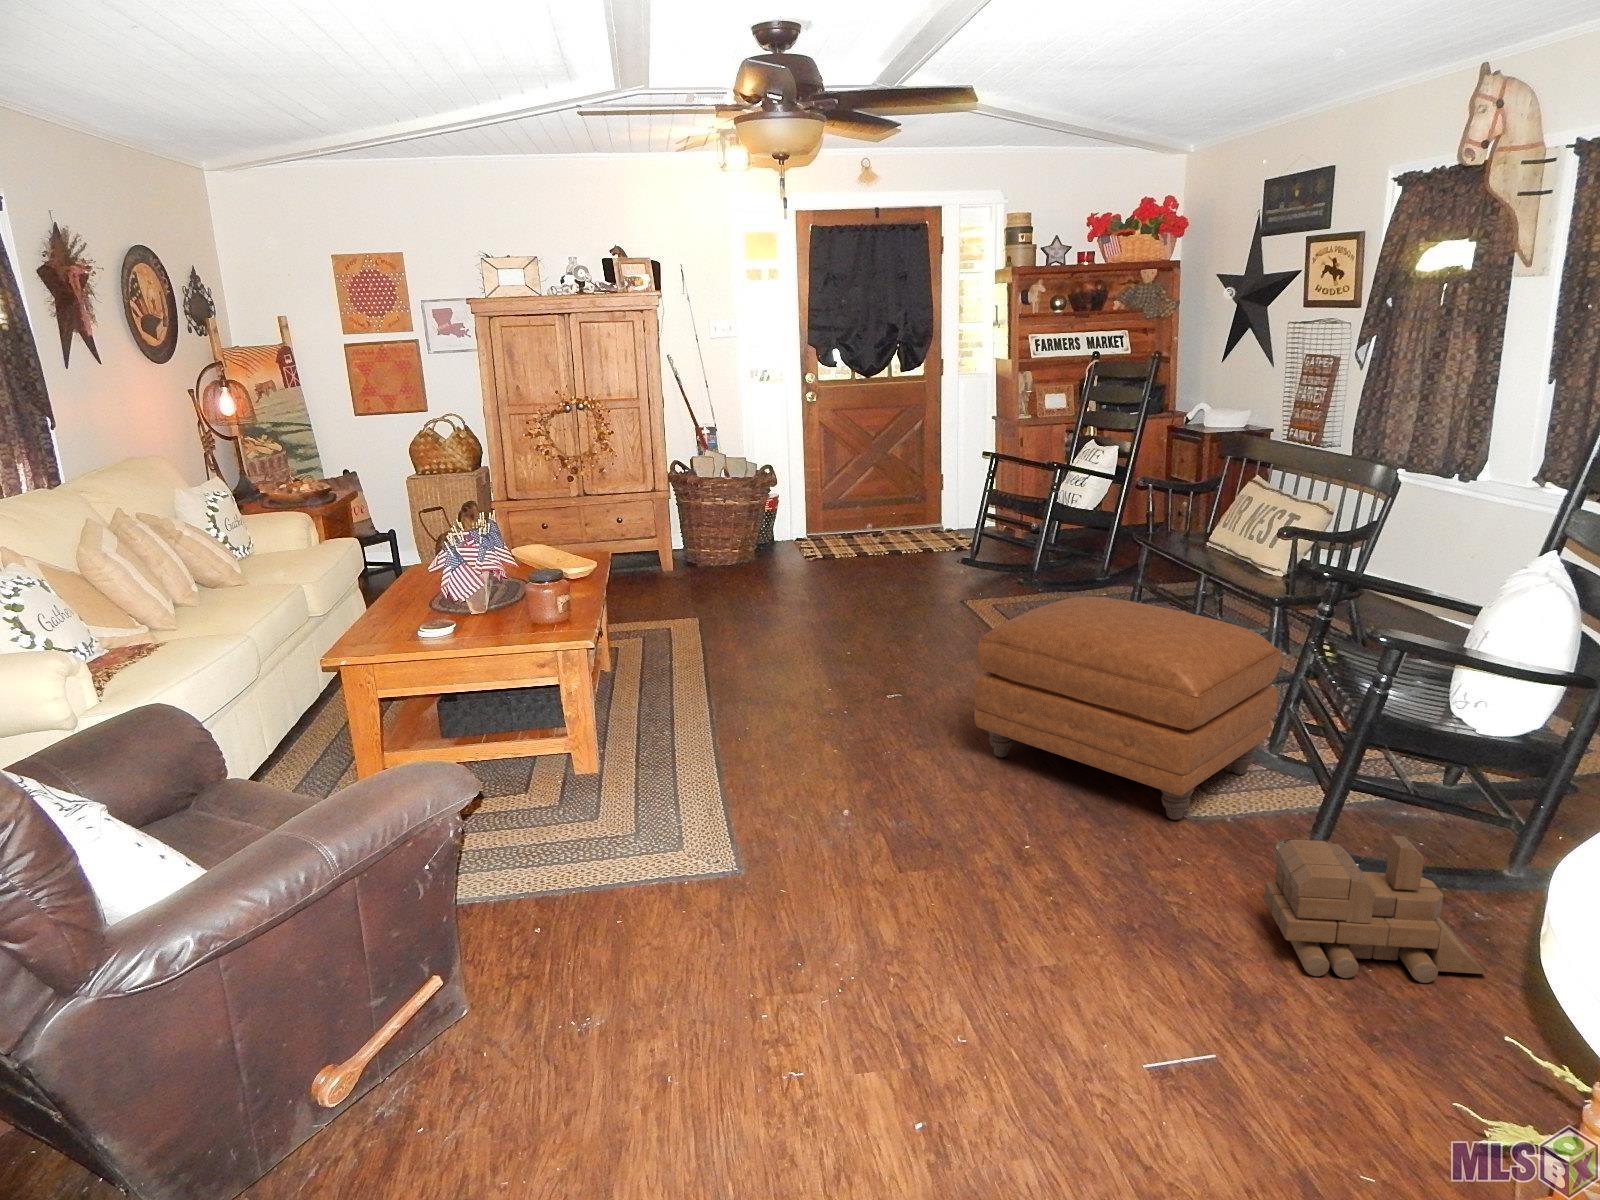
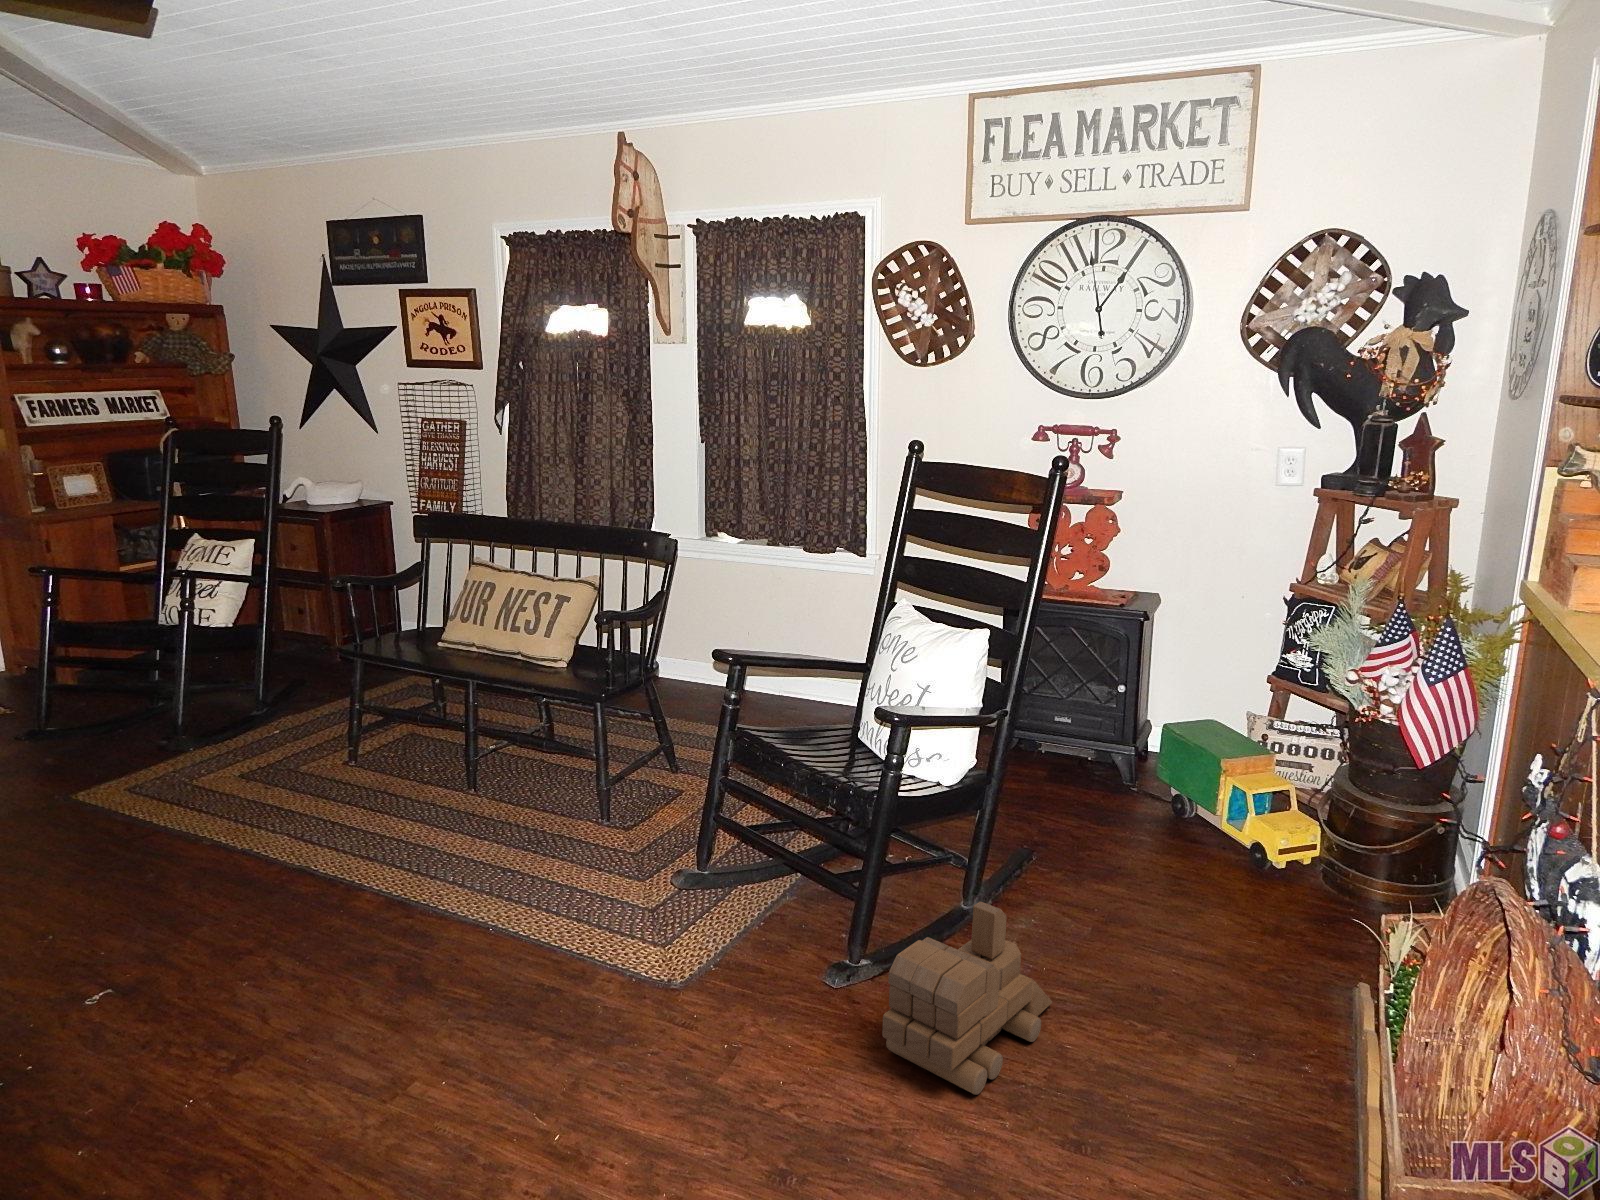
ottoman: present [974,596,1282,820] -> none [334,729,703,1017]

